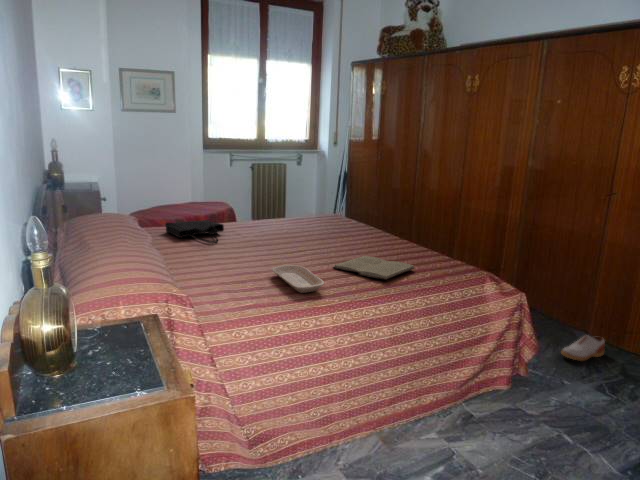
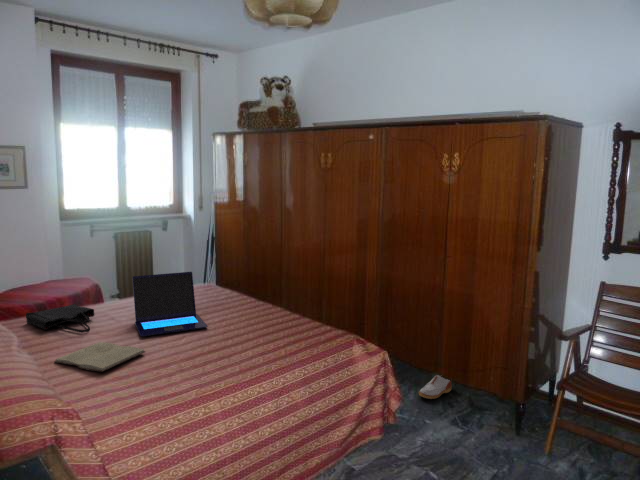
laptop: none [259,195,328,252] -> present [132,272,208,337]
book: present [333,256,414,280] -> present [54,342,145,372]
tray: present [272,265,324,293] -> none [155,350,210,381]

